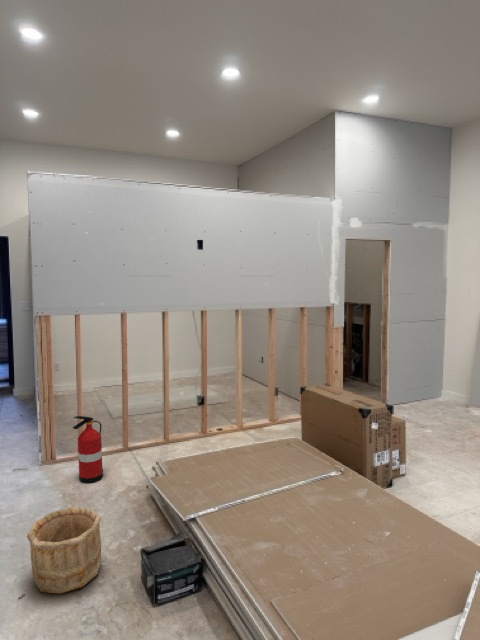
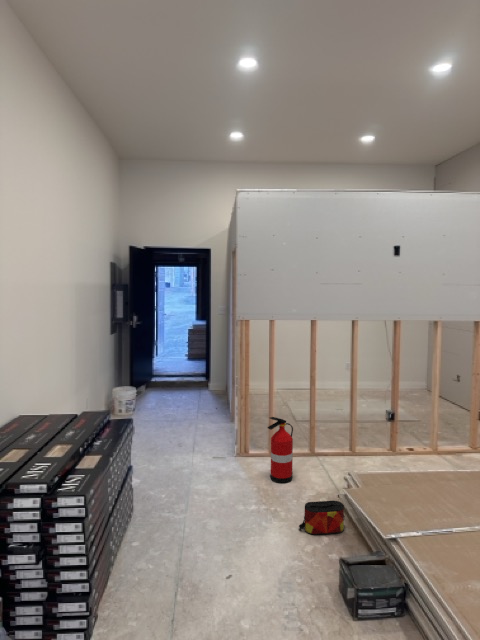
bag: none [105,491,152,530] -> present [299,500,345,535]
wooden bucket: present [27,507,101,594] -> none [236,504,301,583]

